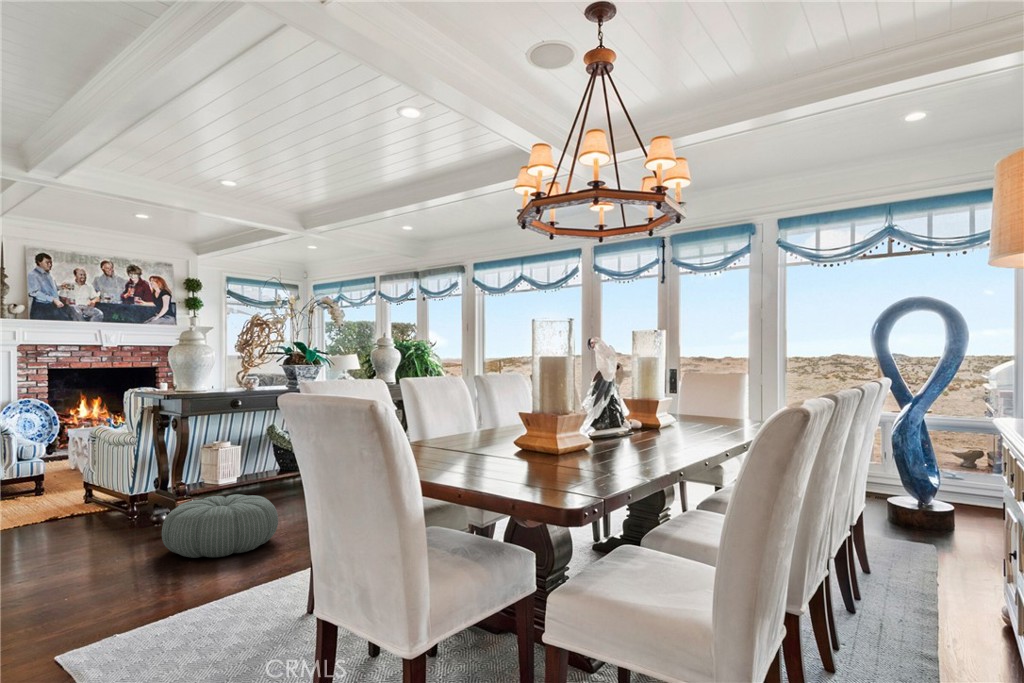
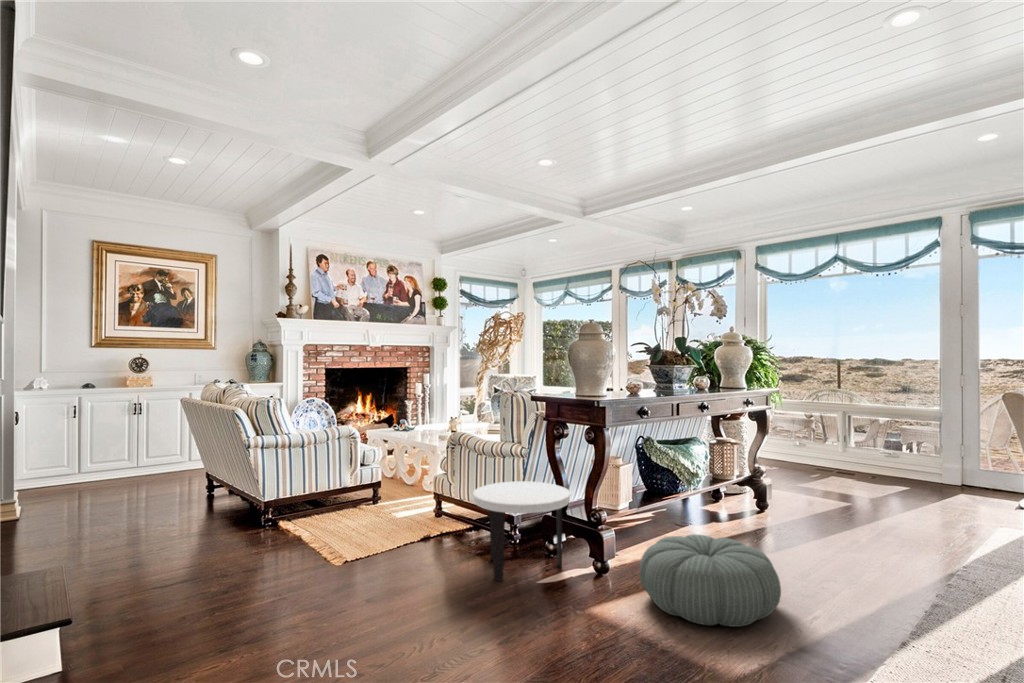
side table: none [51,461,152,542] -> present [473,481,571,581]

